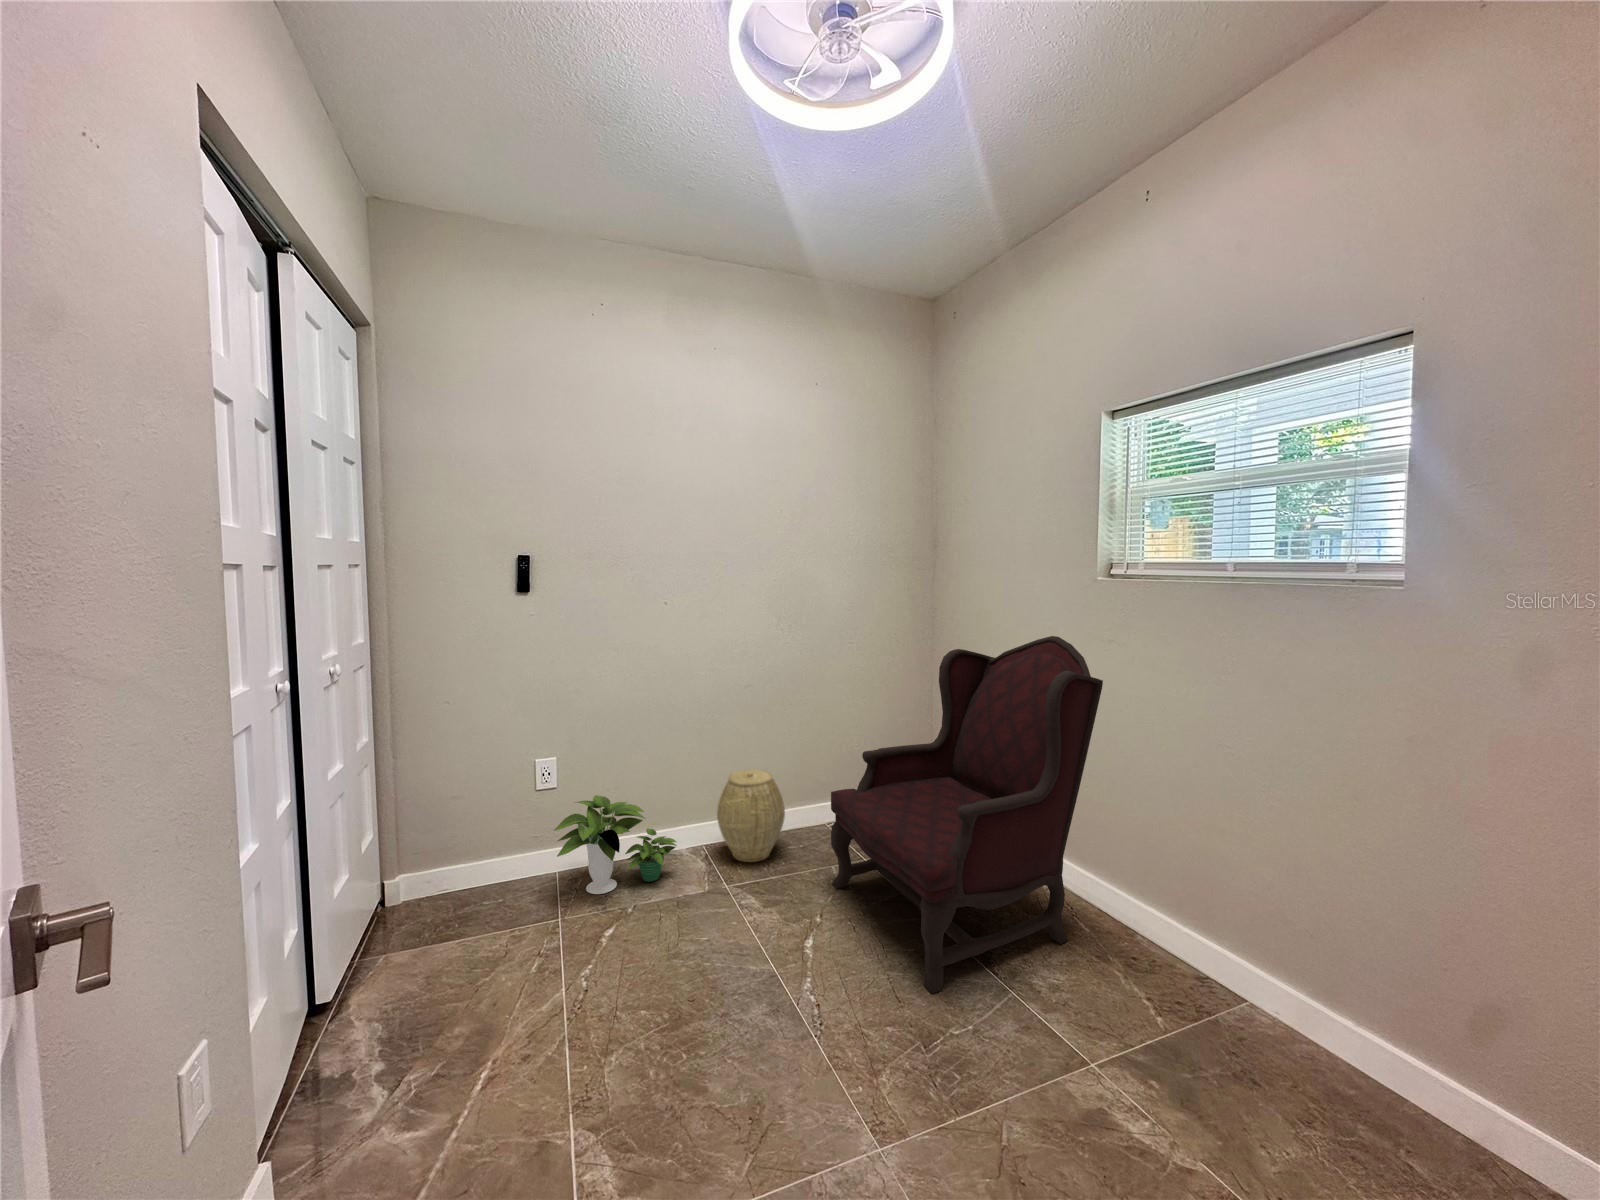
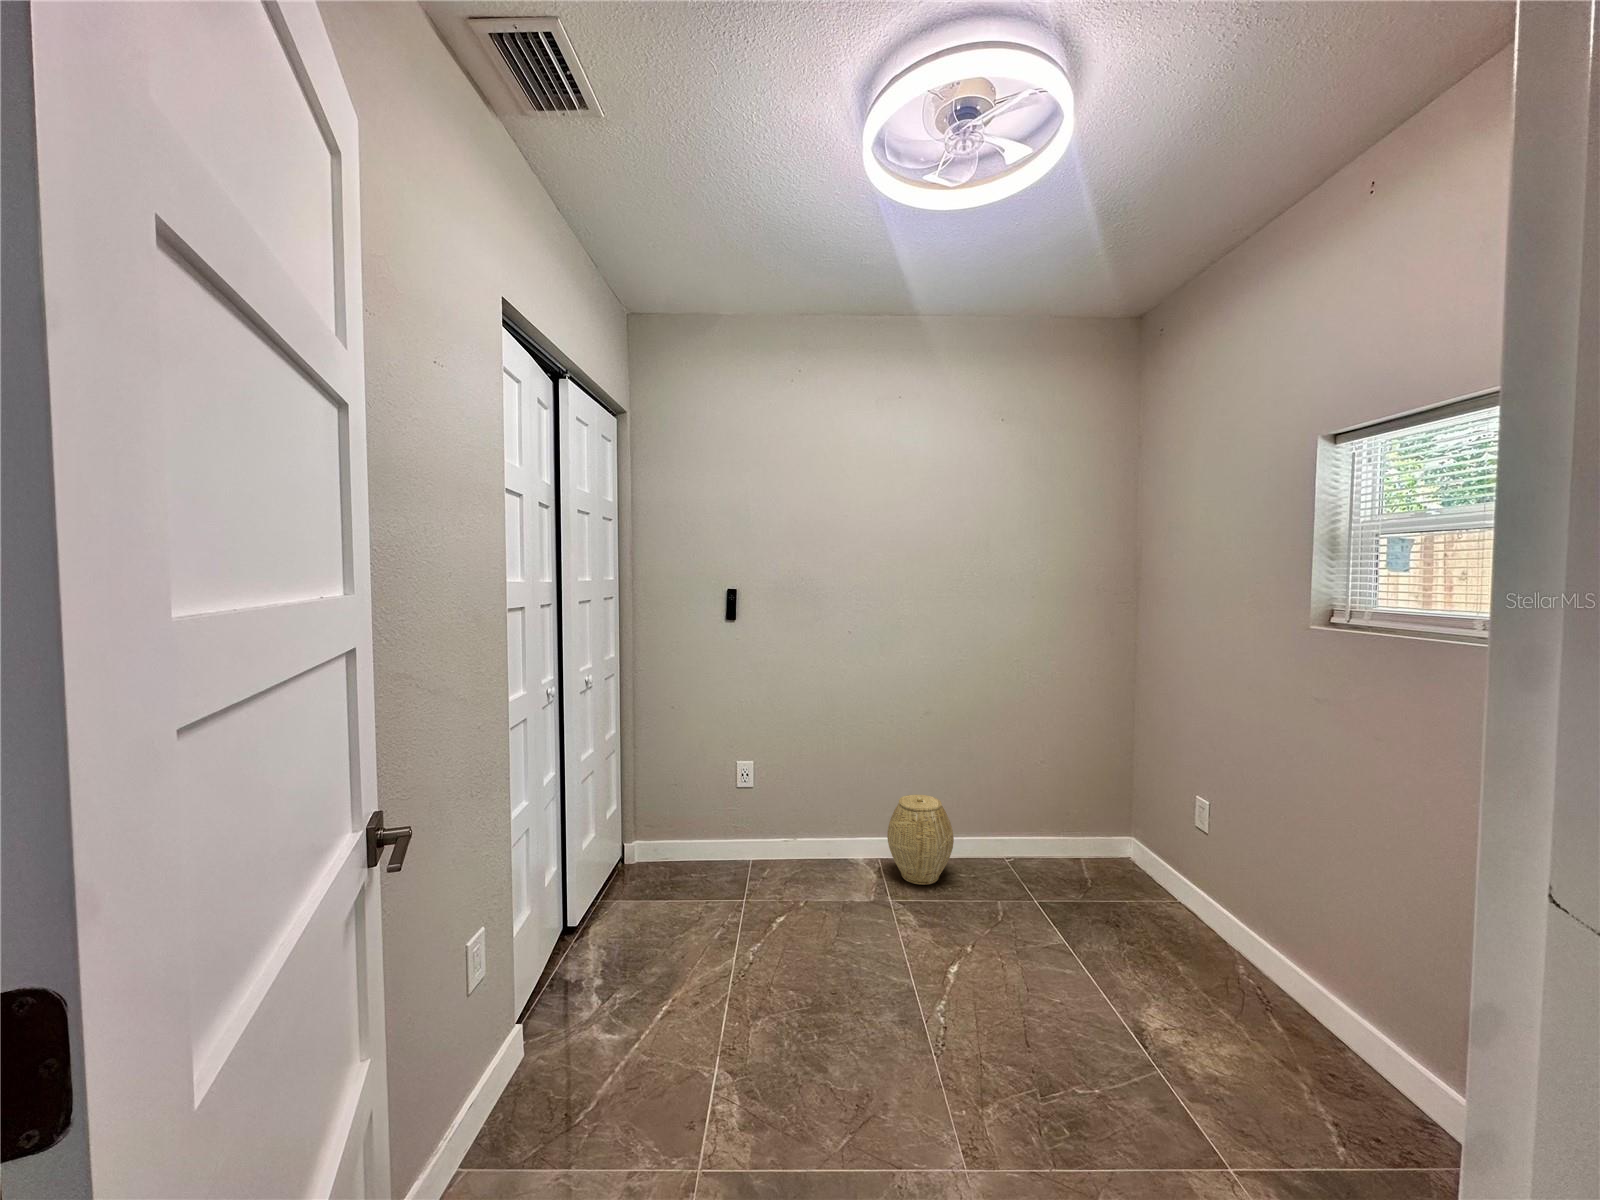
armchair: present [831,636,1103,993] -> none [991,689,1305,1049]
potted plant: present [554,795,677,894] -> none [743,800,848,887]

